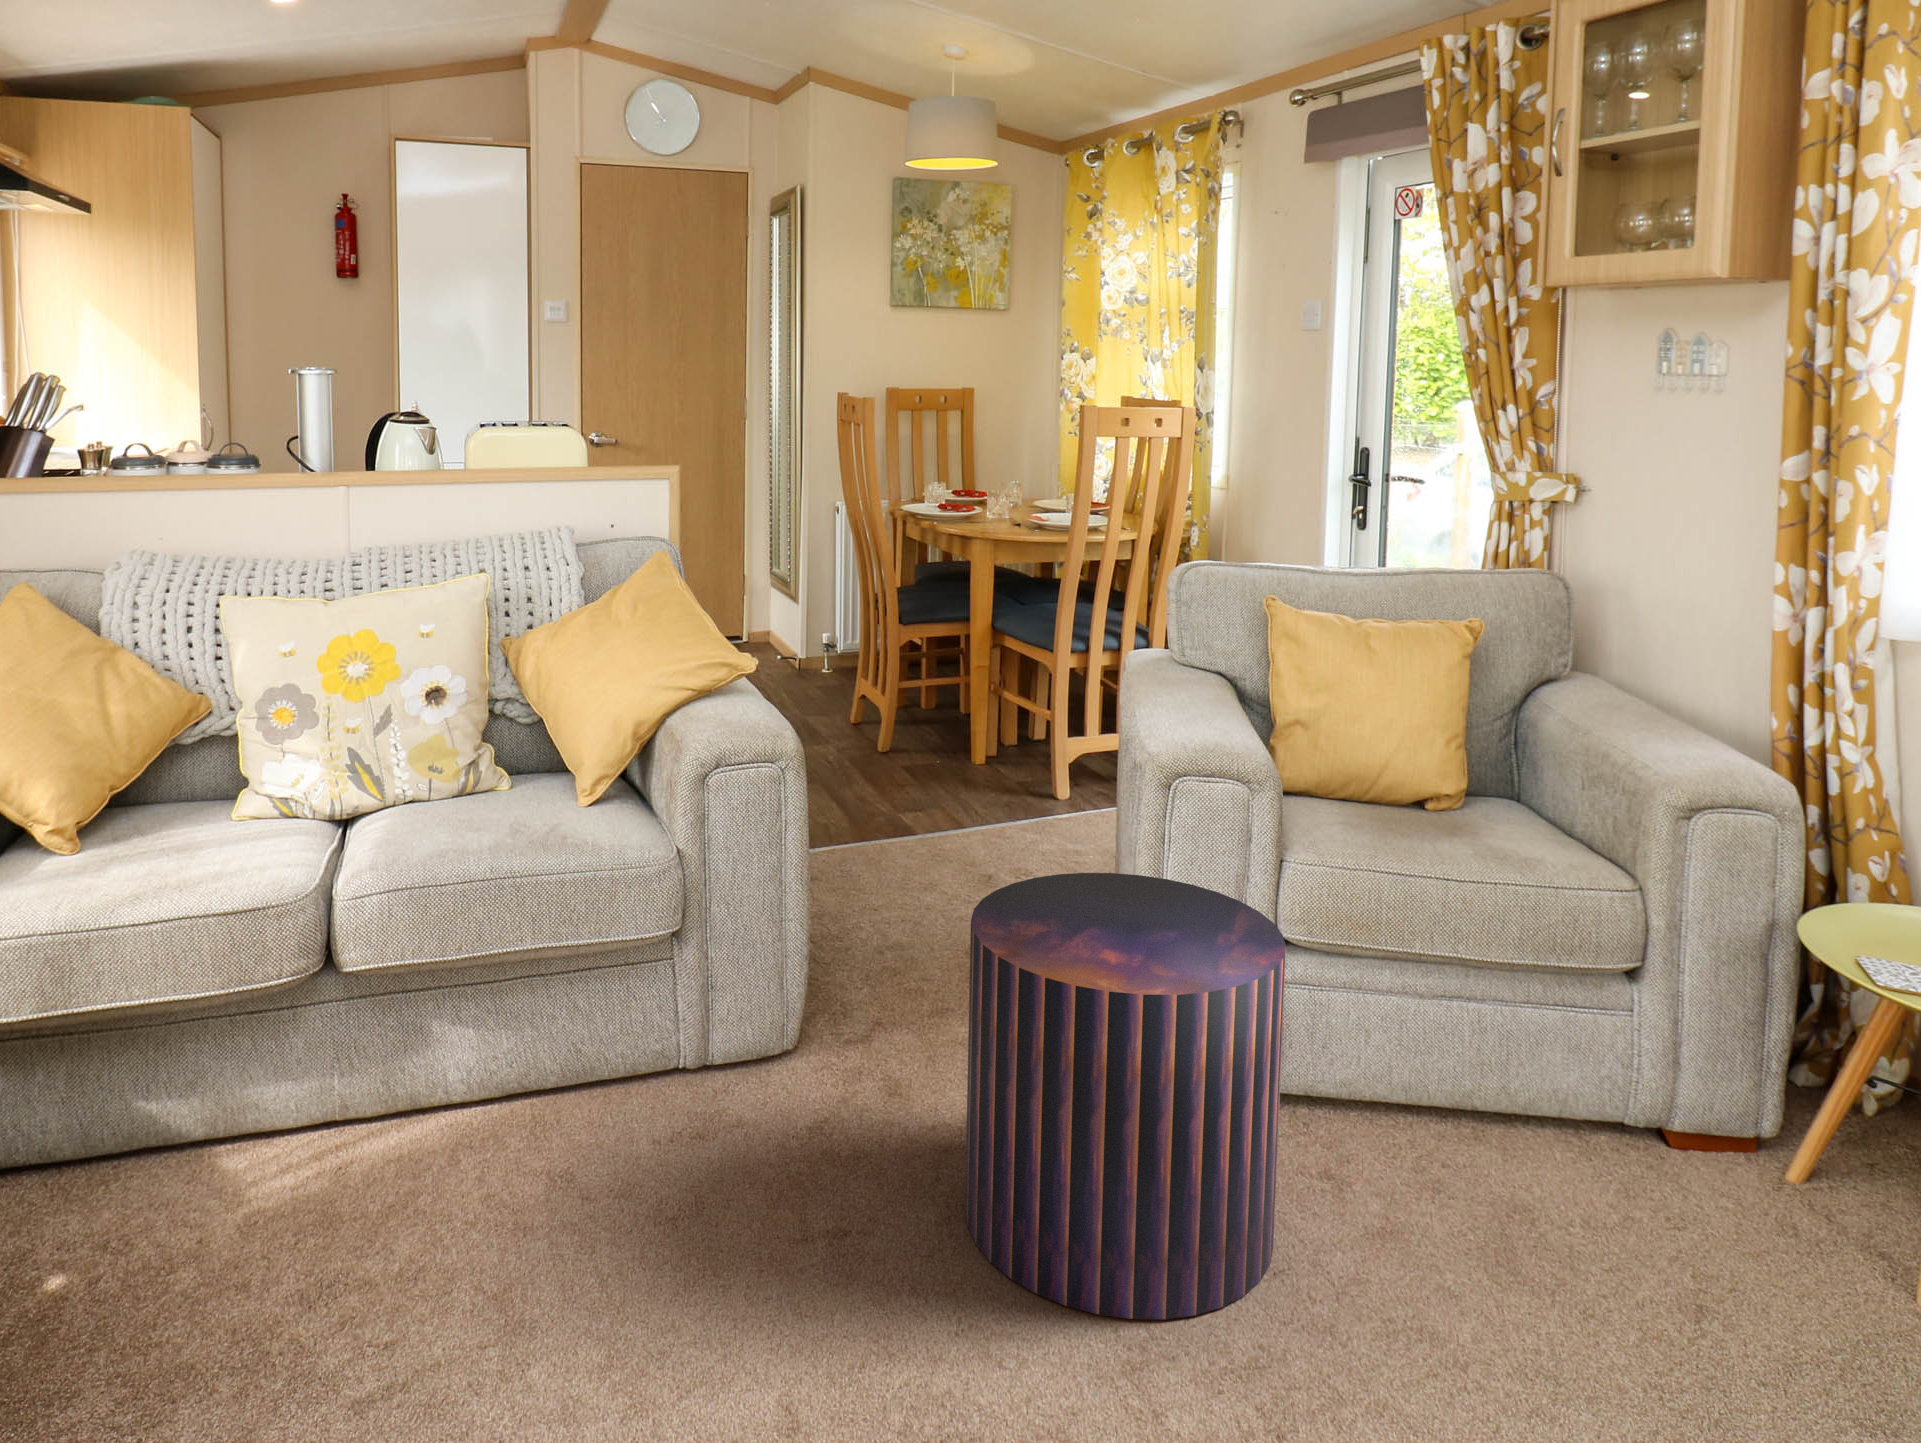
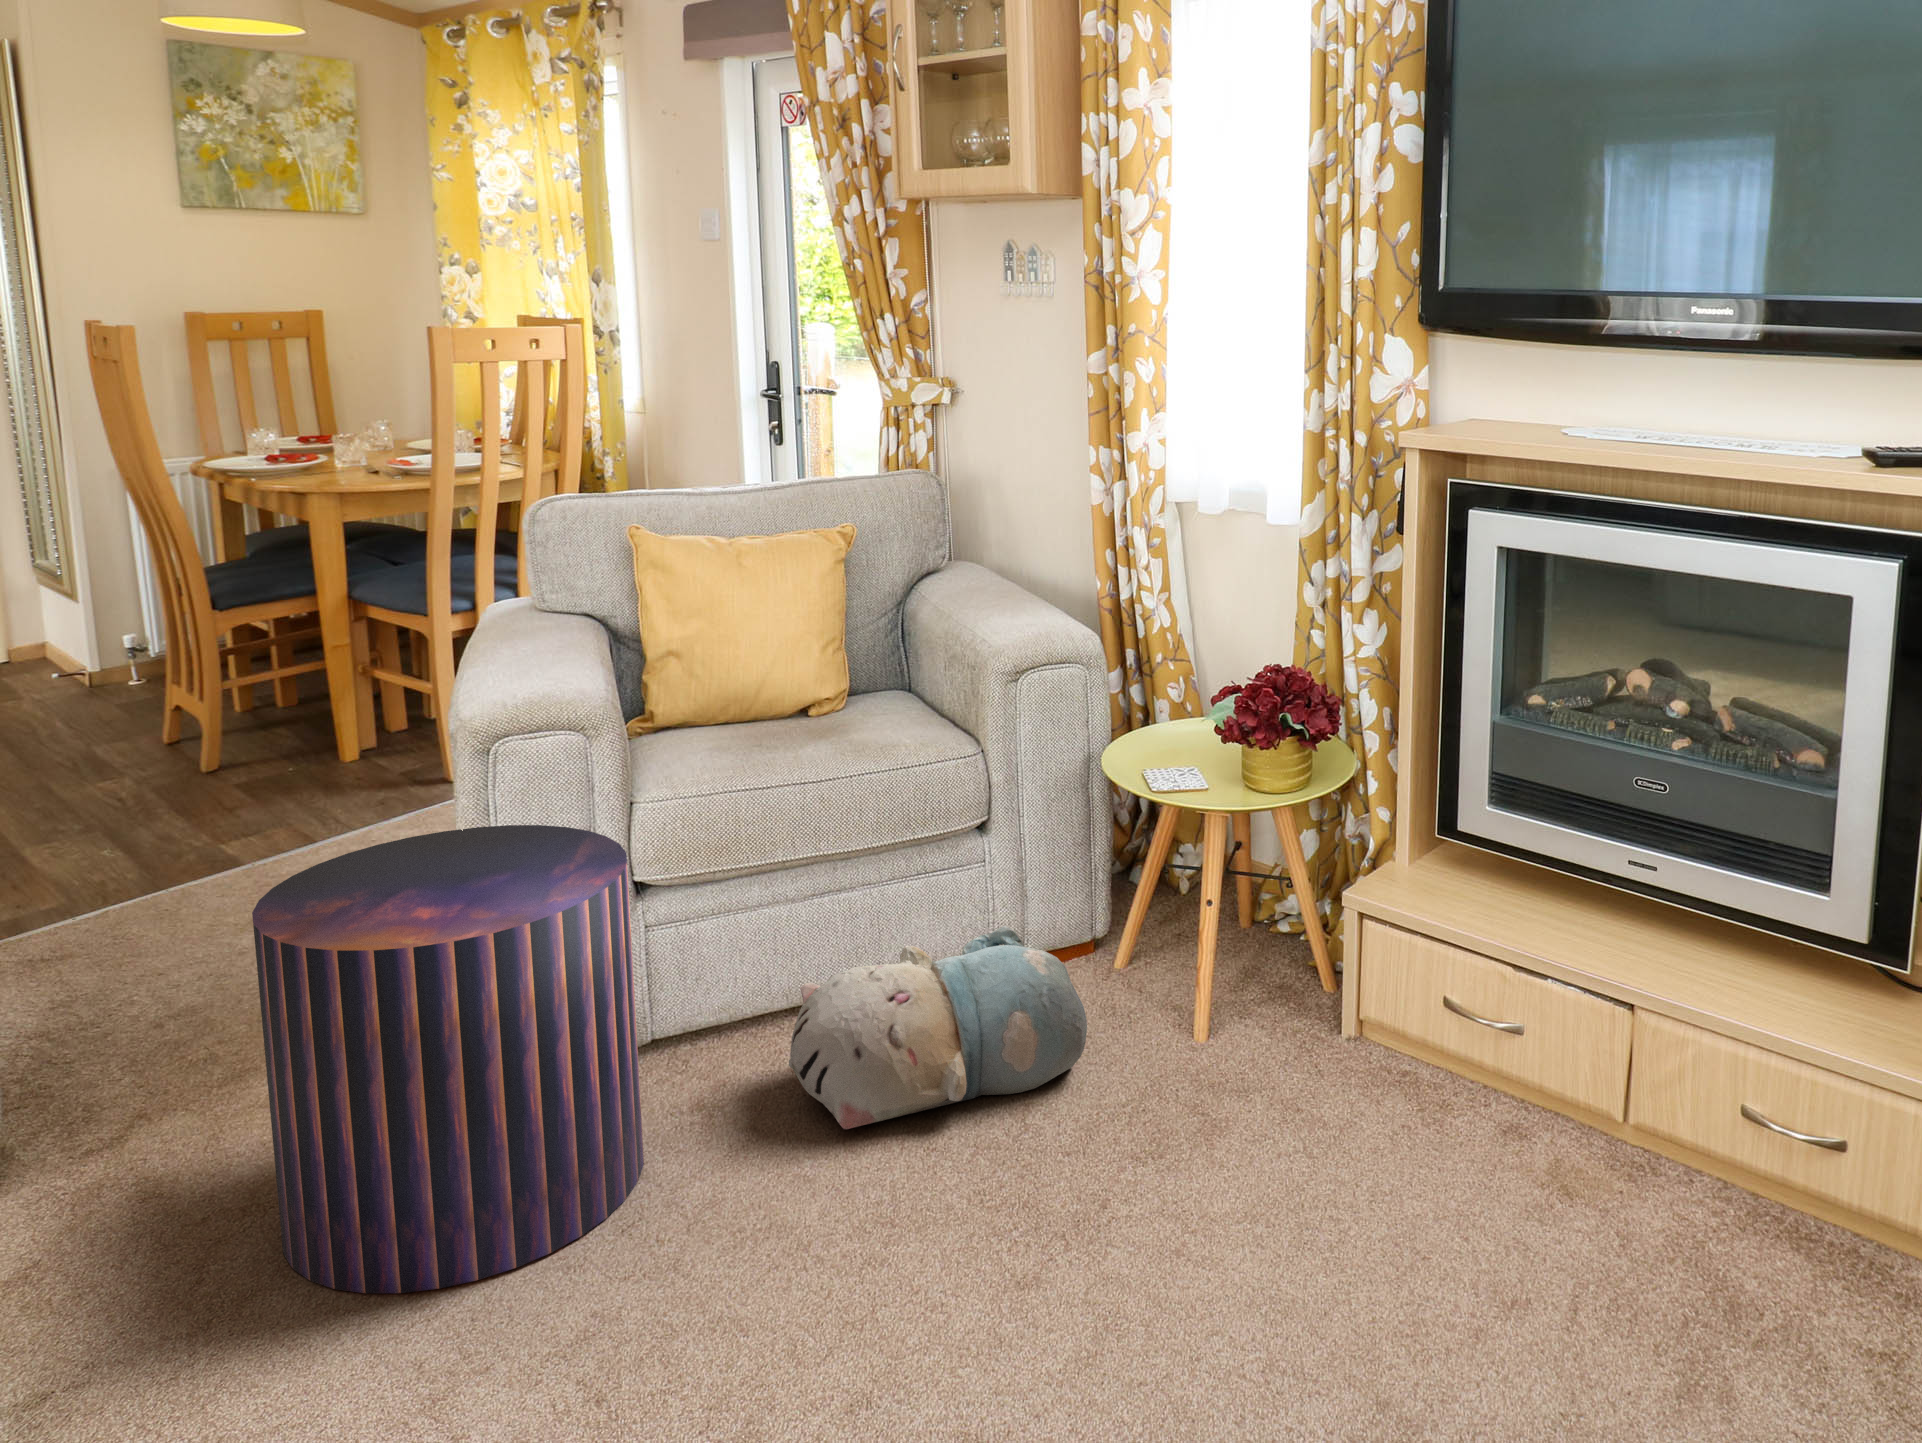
plush toy: none [1420,1093,1784,1305] -> present [789,926,1087,1129]

